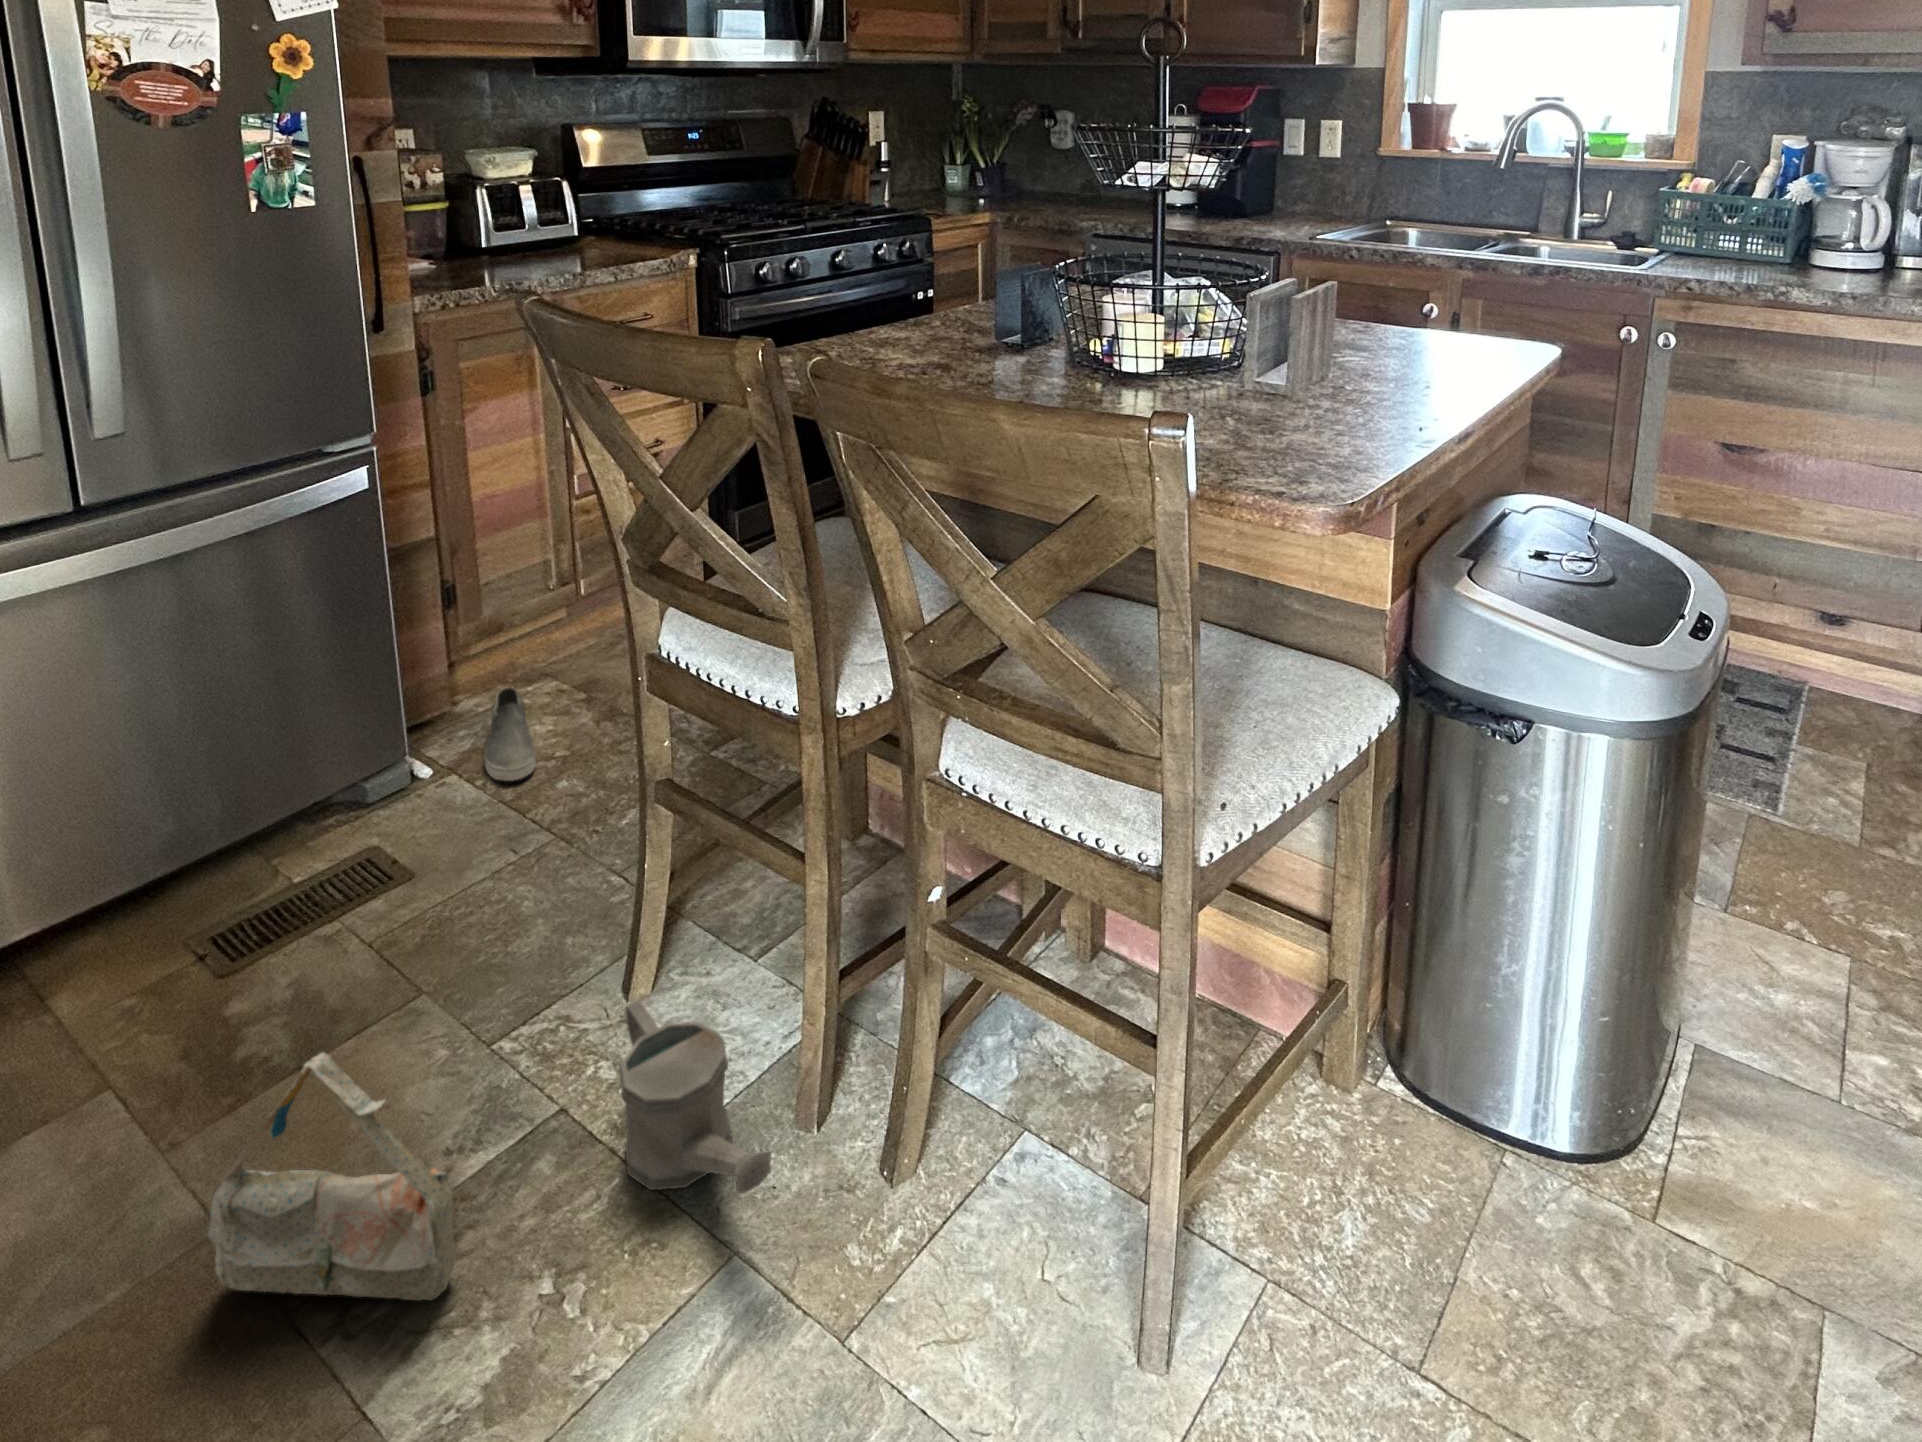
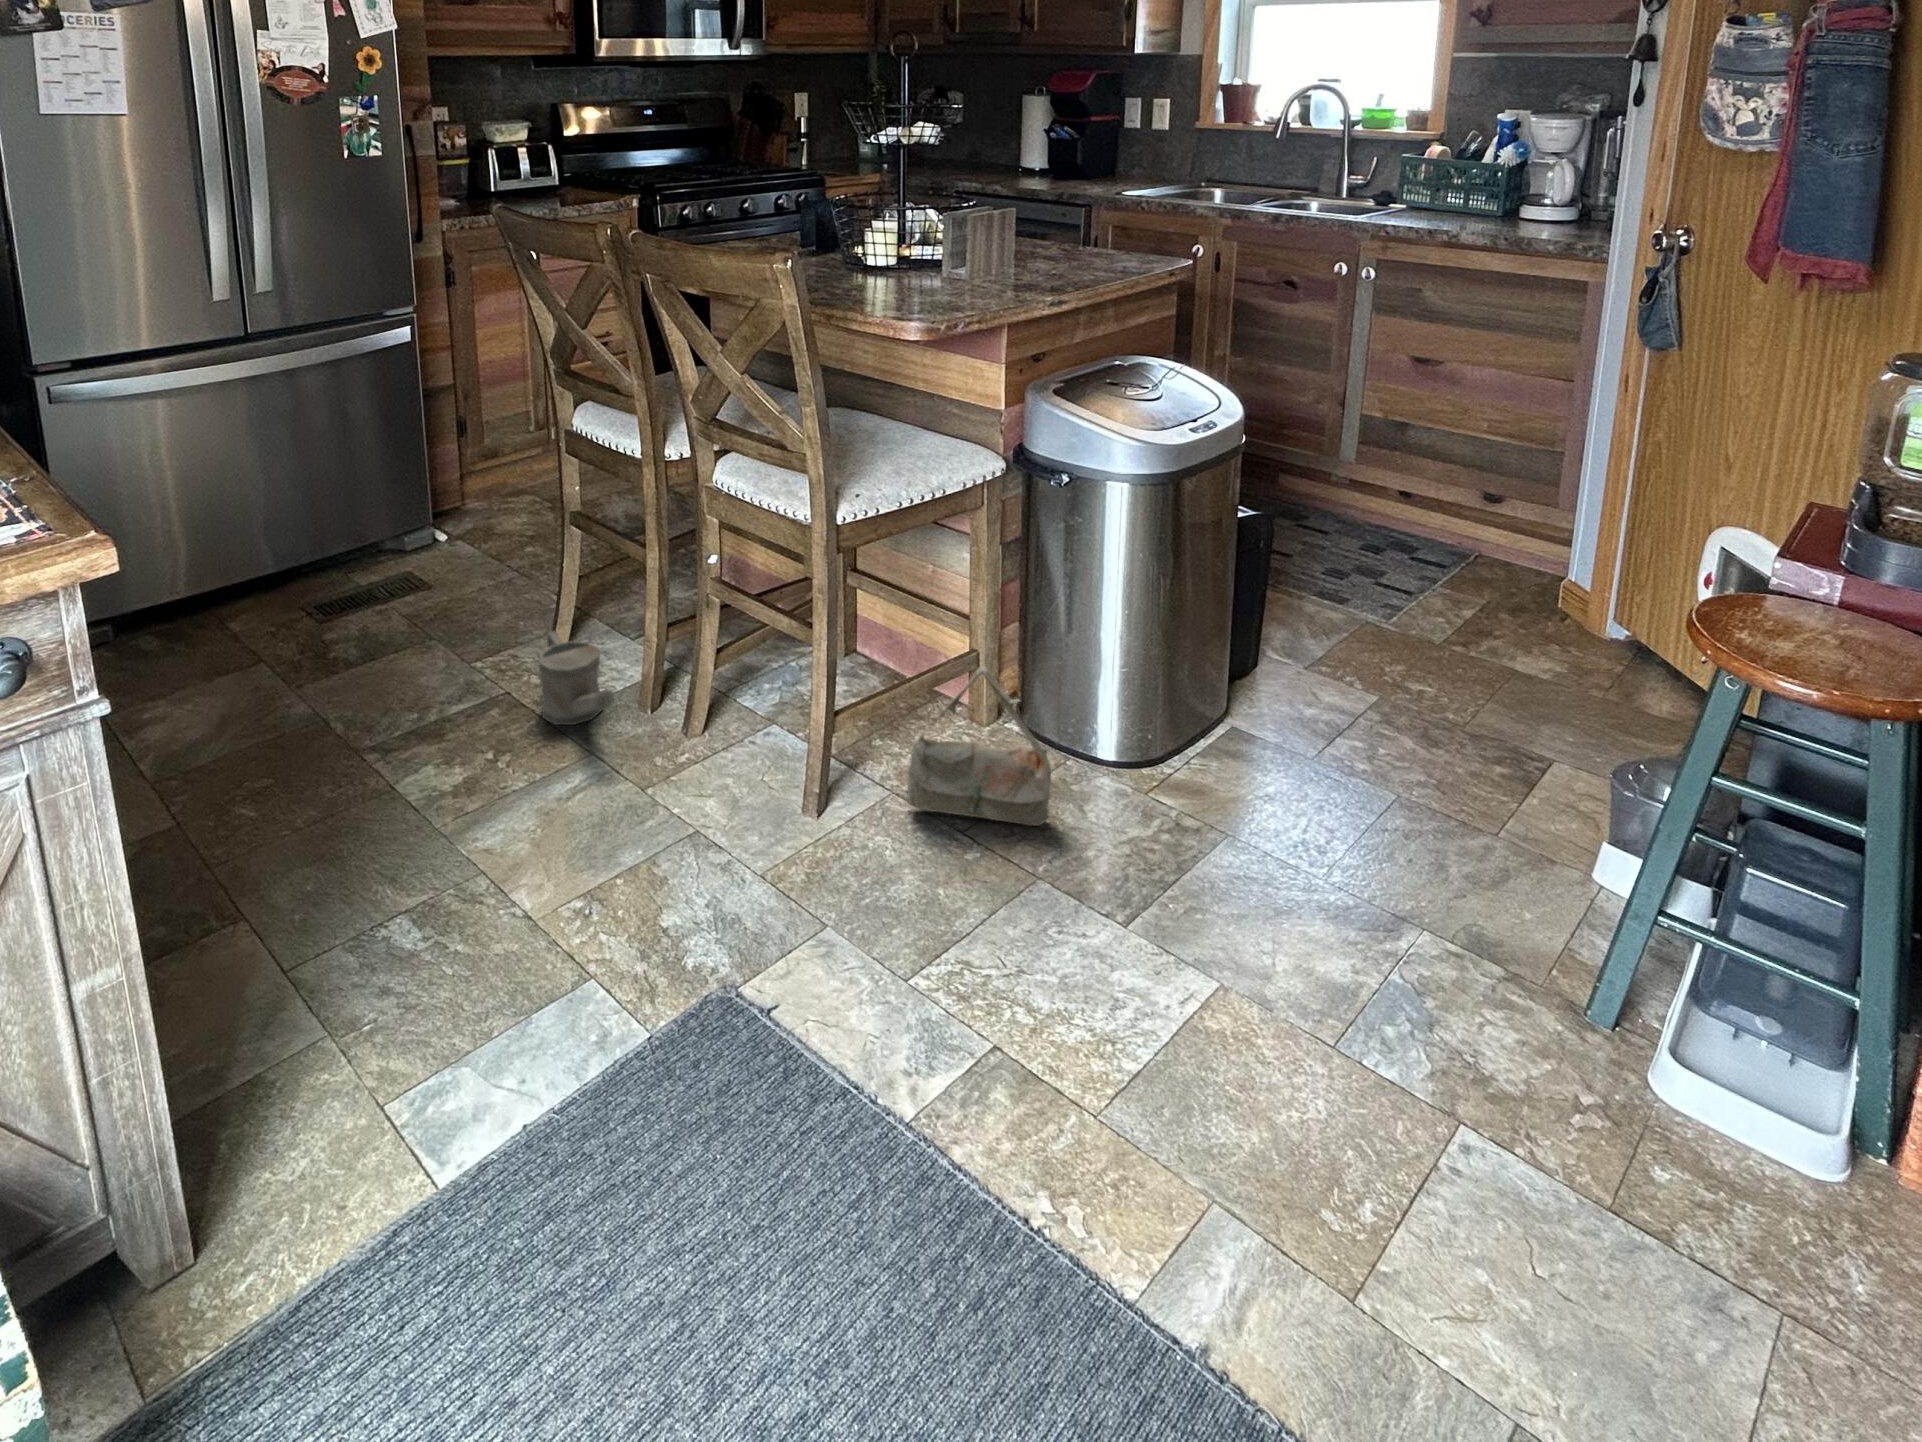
shoe: present [485,687,535,781] -> none [483,490,515,543]
bag: present [208,1052,456,1301] -> present [907,666,1051,826]

